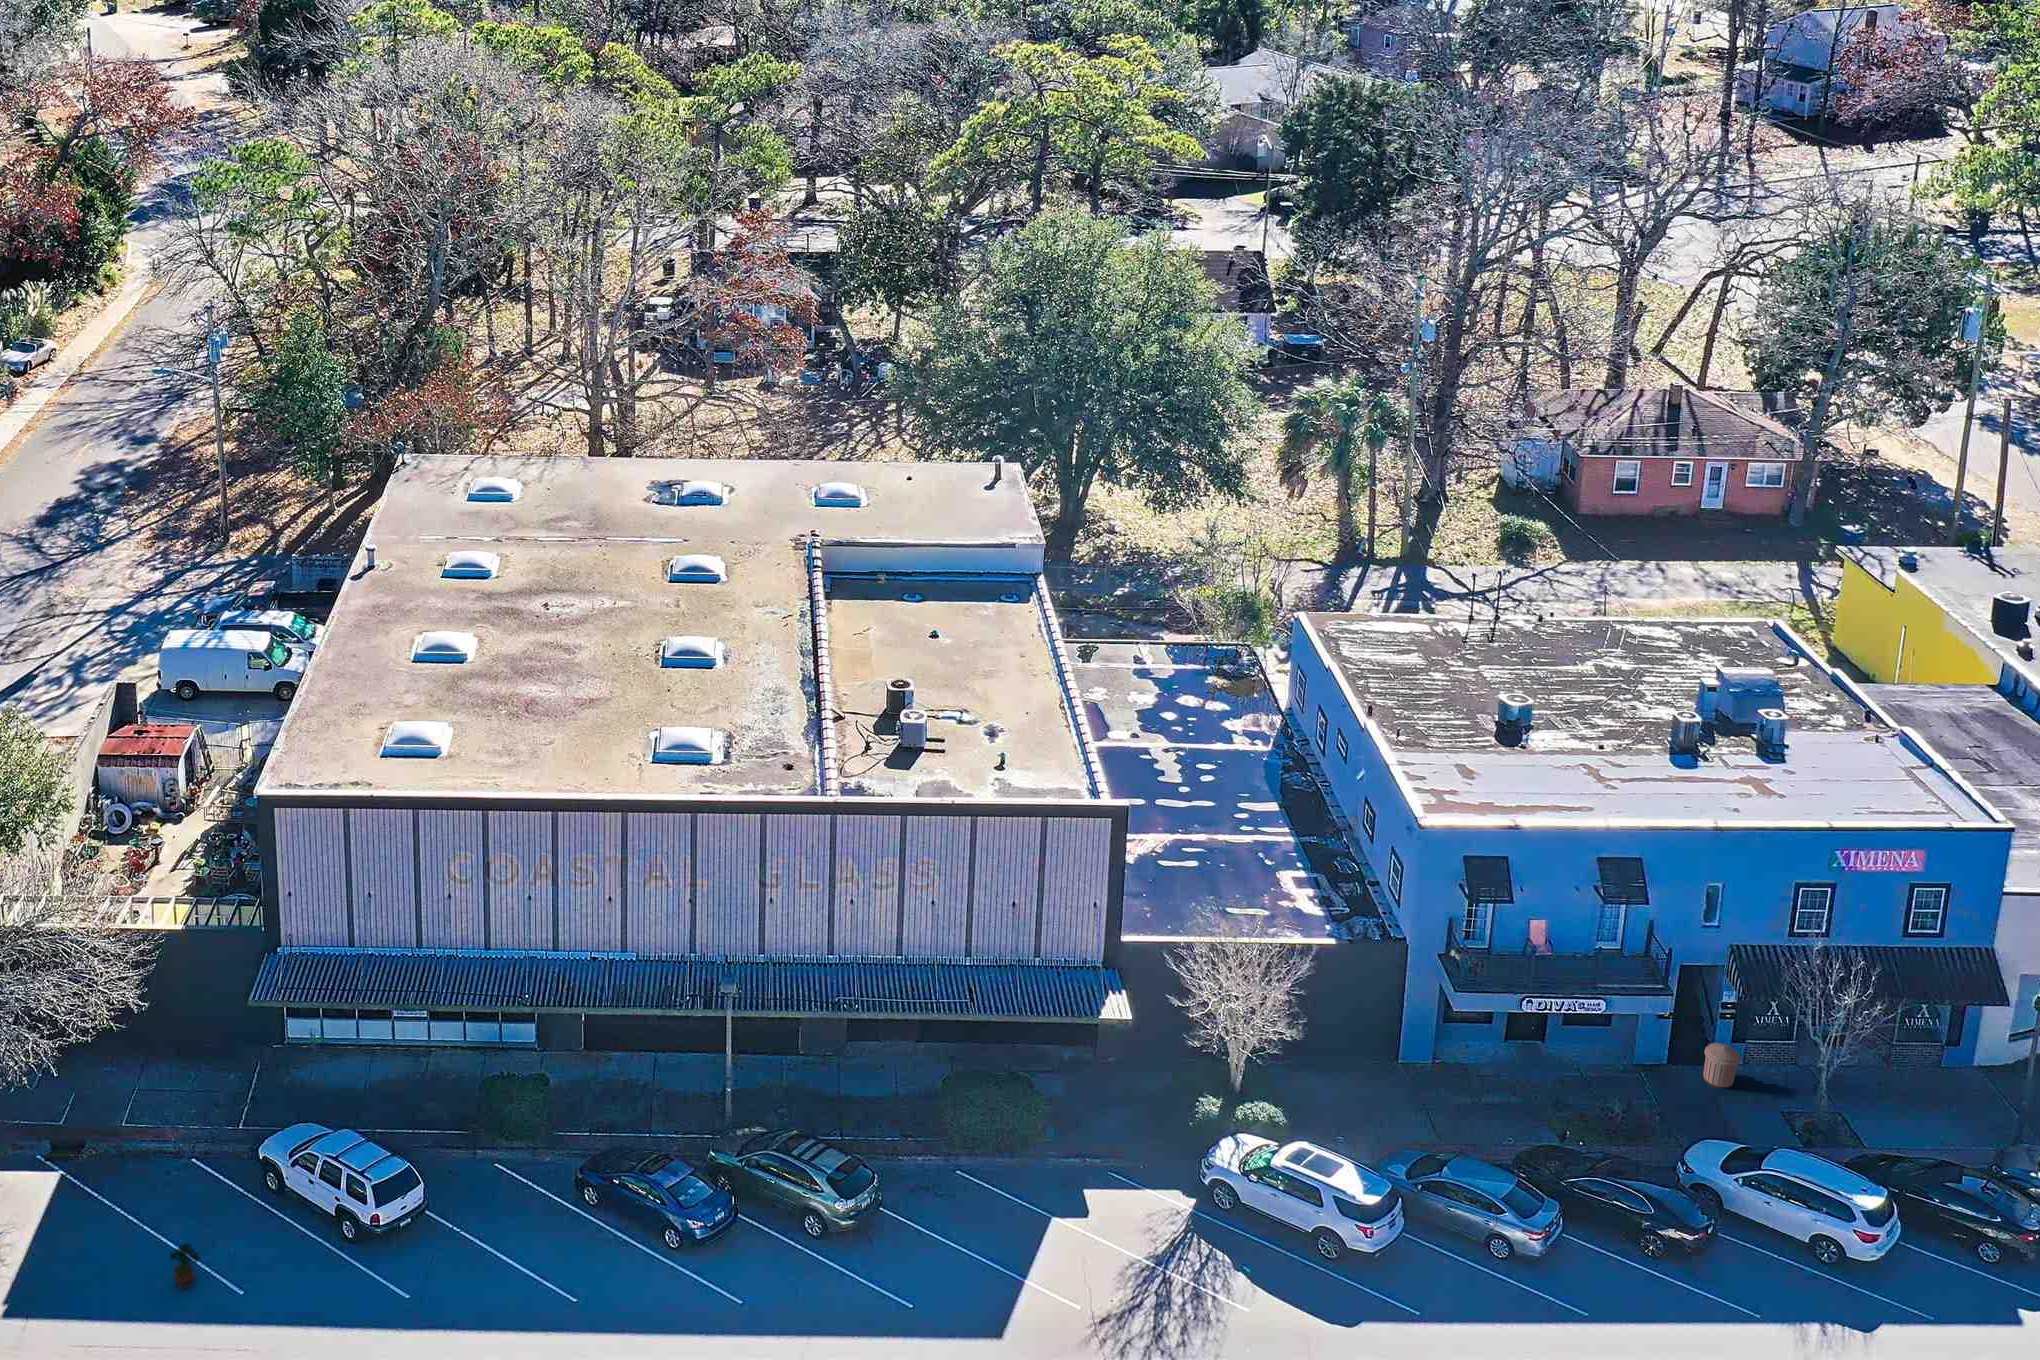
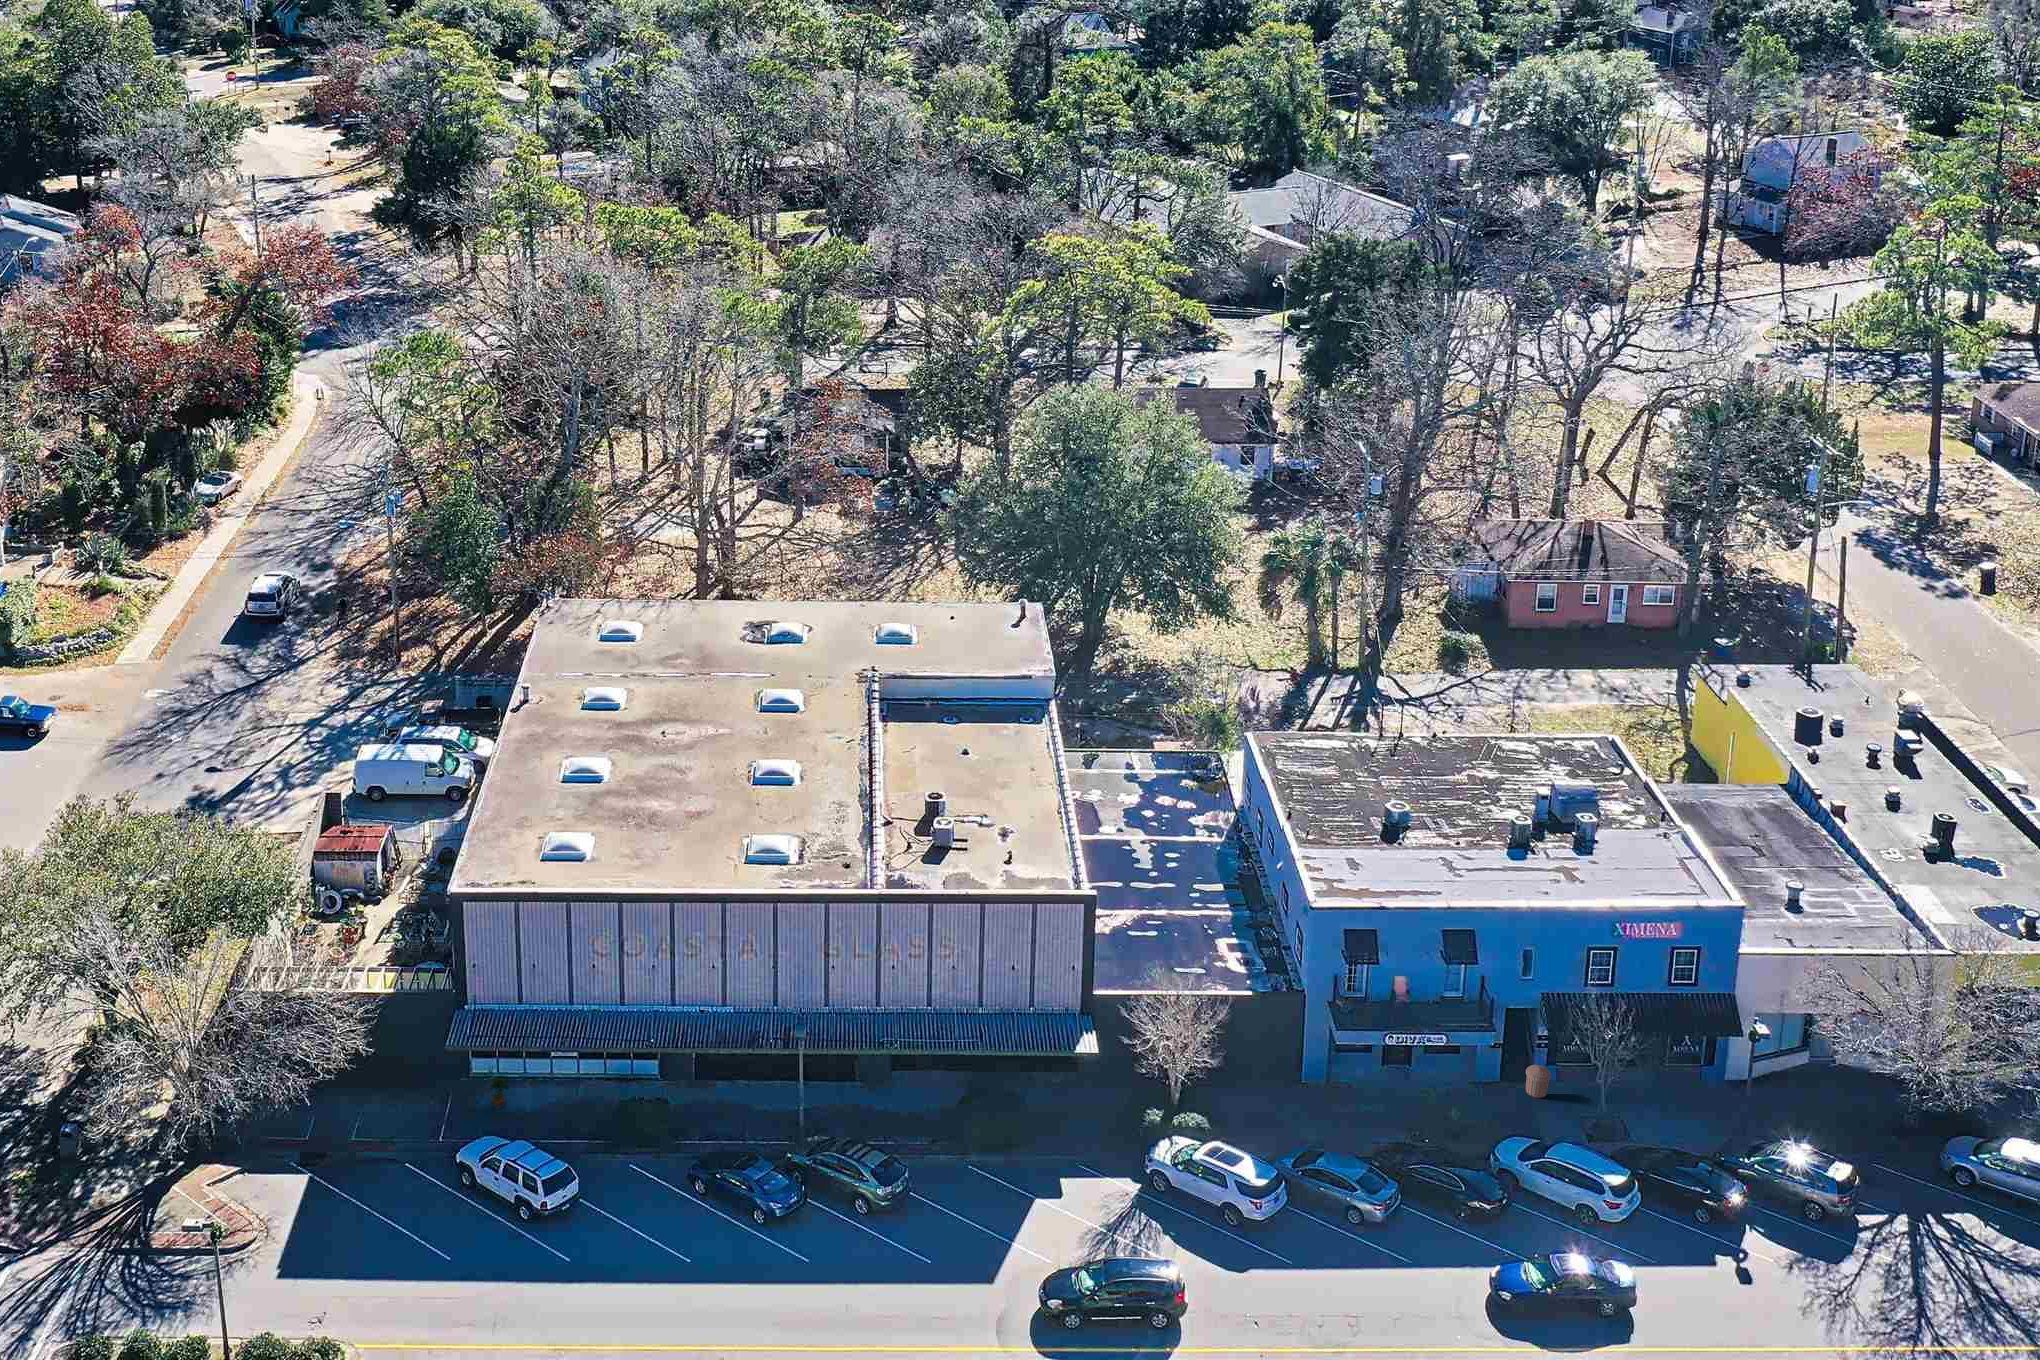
potted tree: present [170,1244,200,1290] -> present [490,1079,509,1109]

